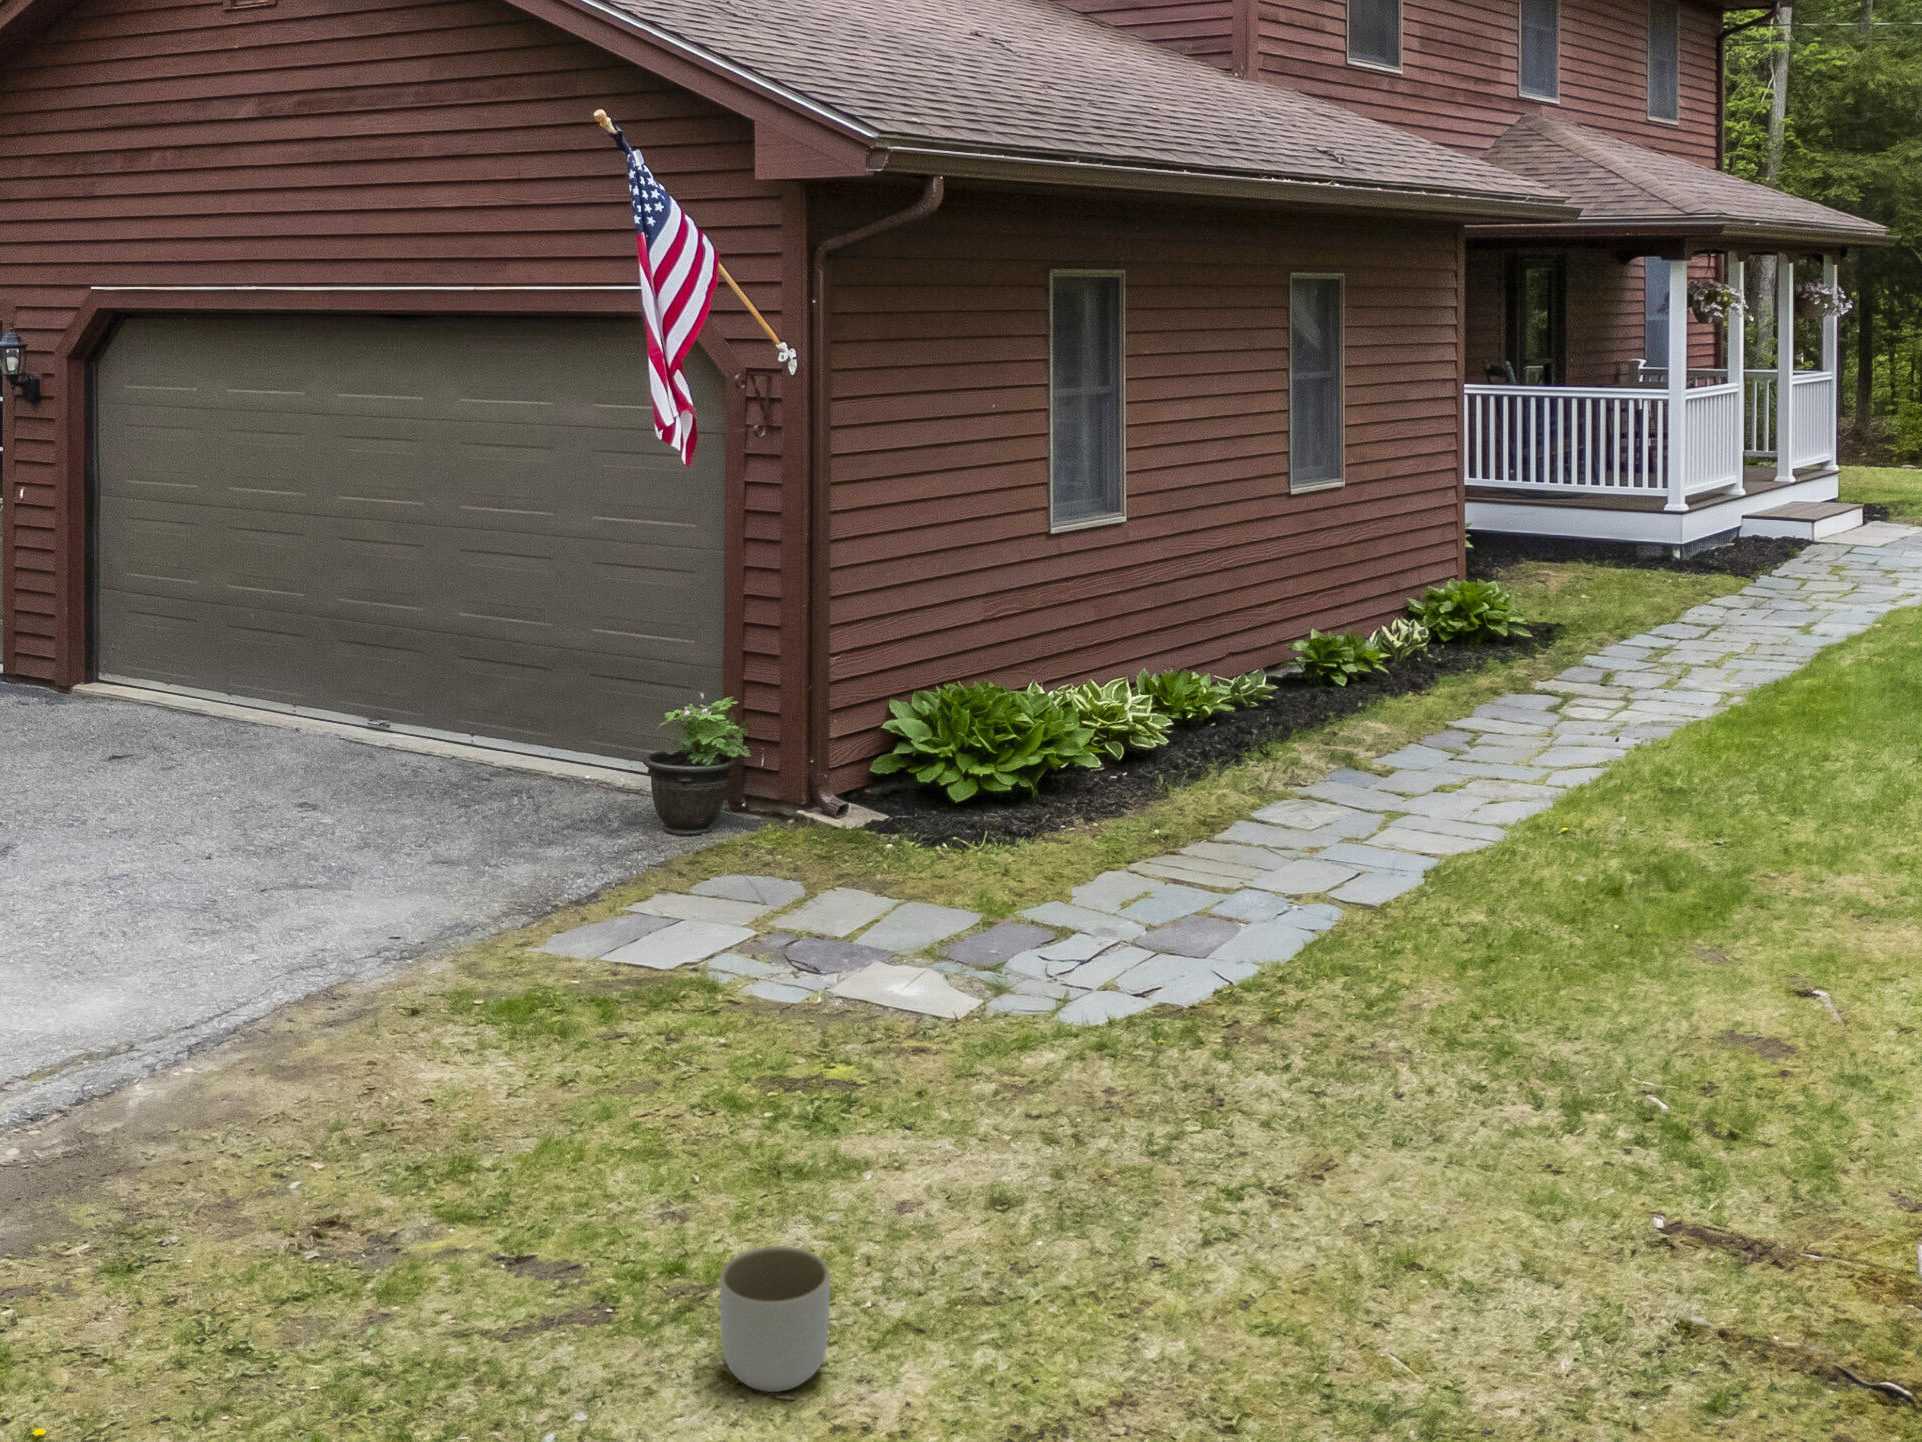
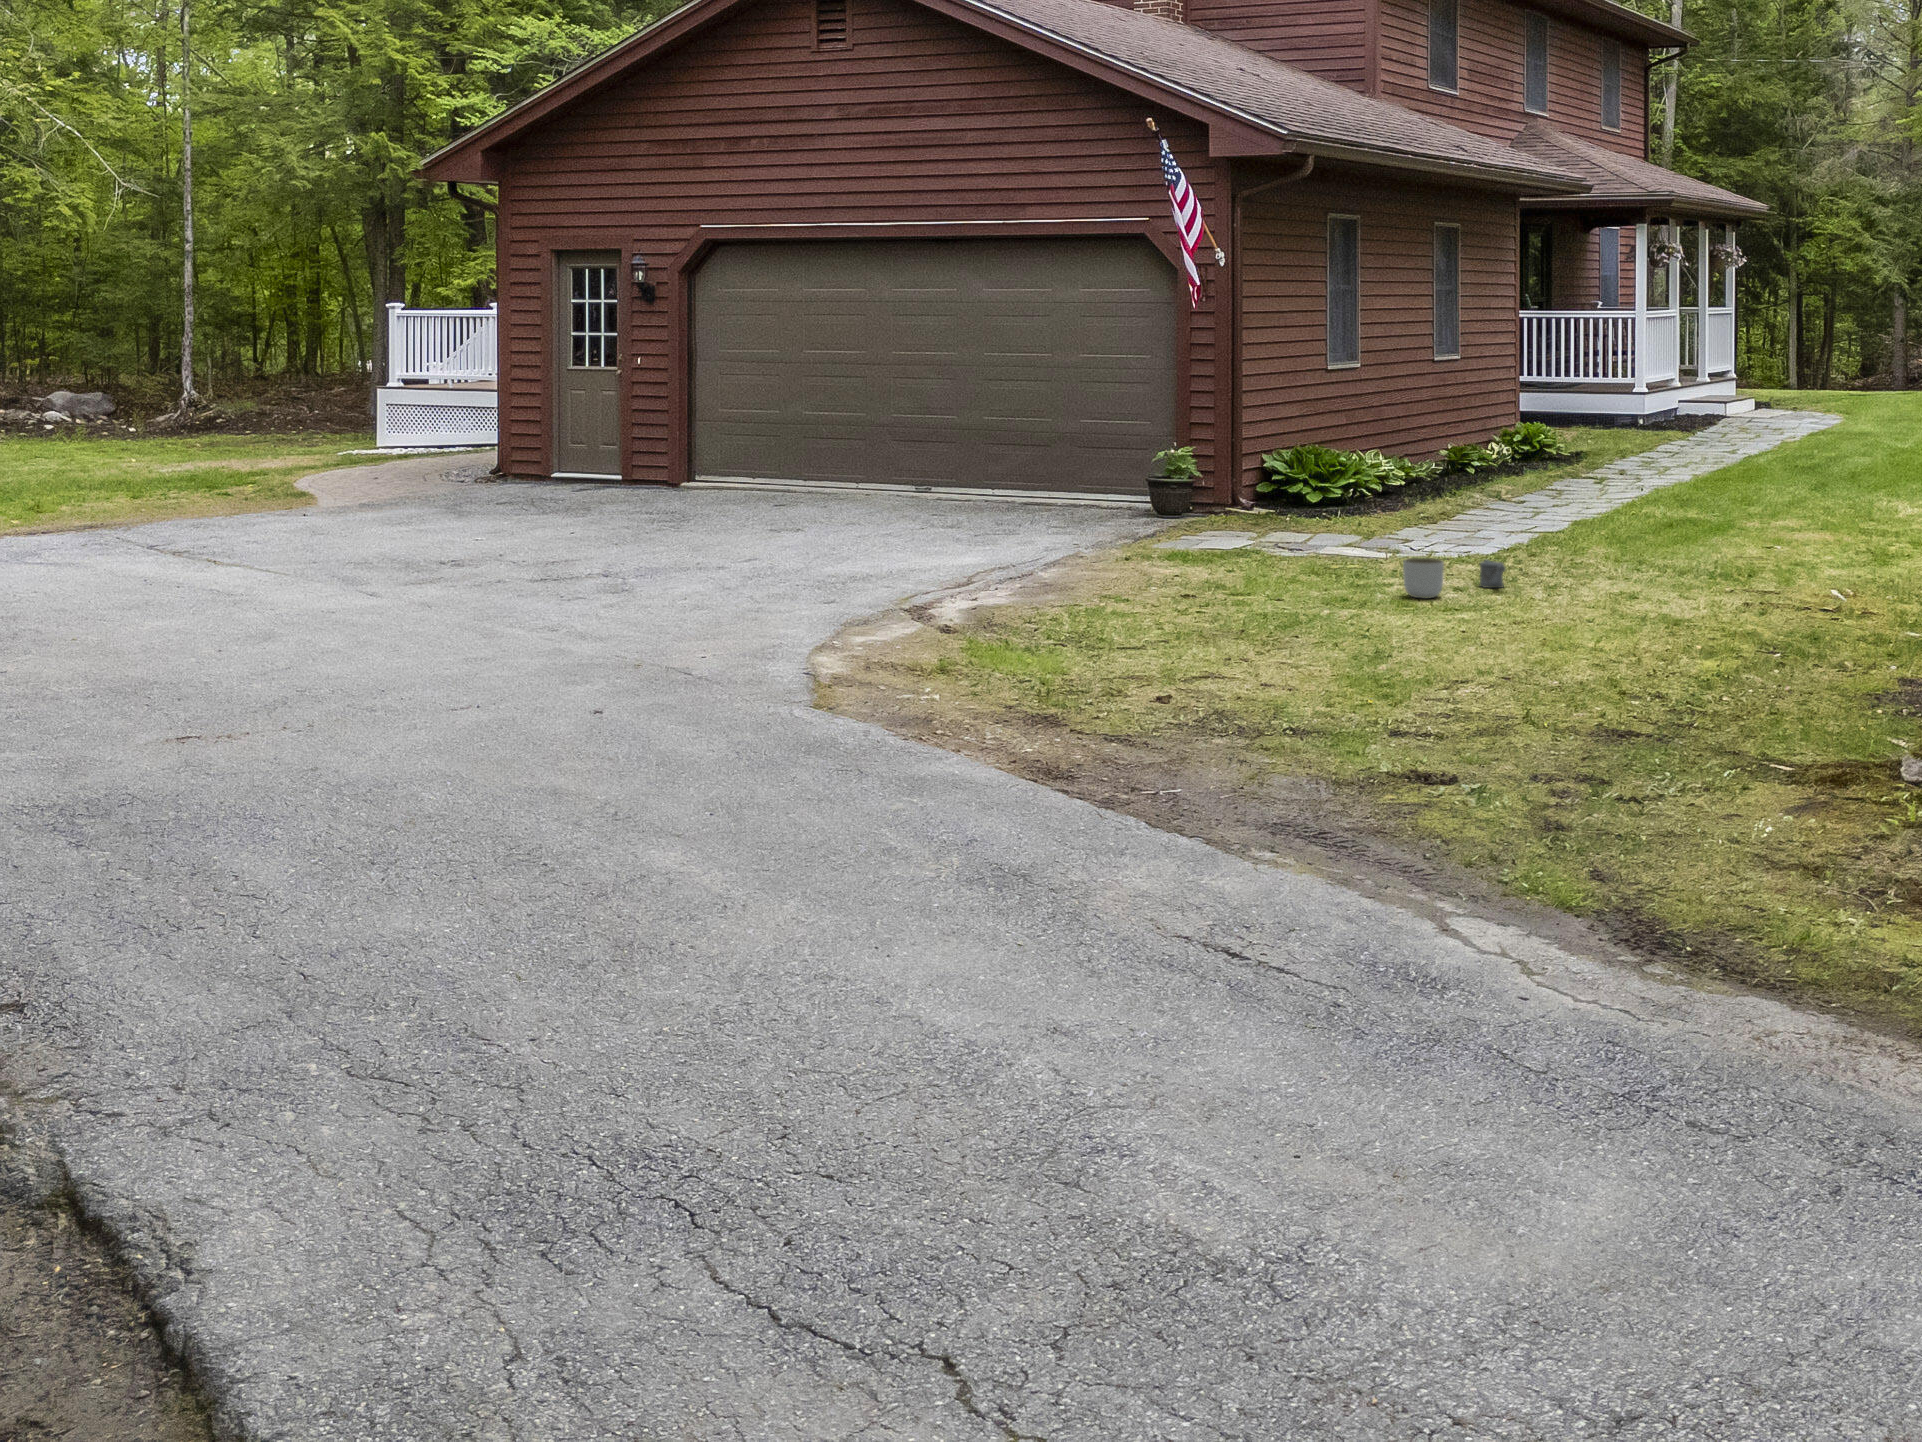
watering can: none [984,1204,1051,1315] -> present [1480,560,1506,588]

